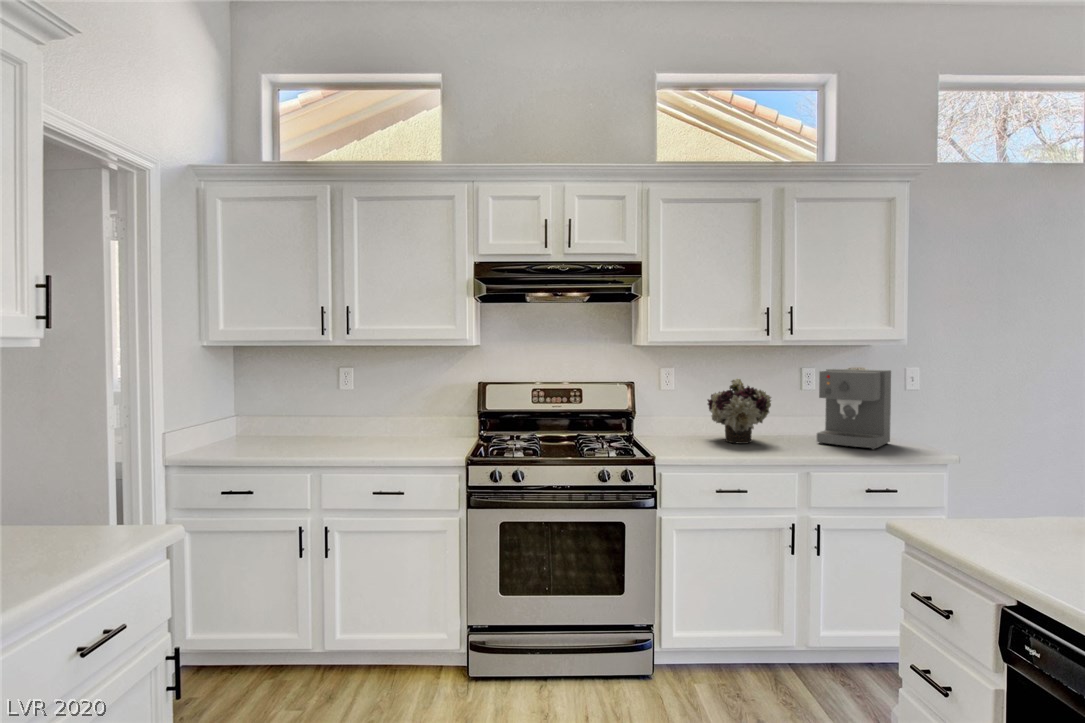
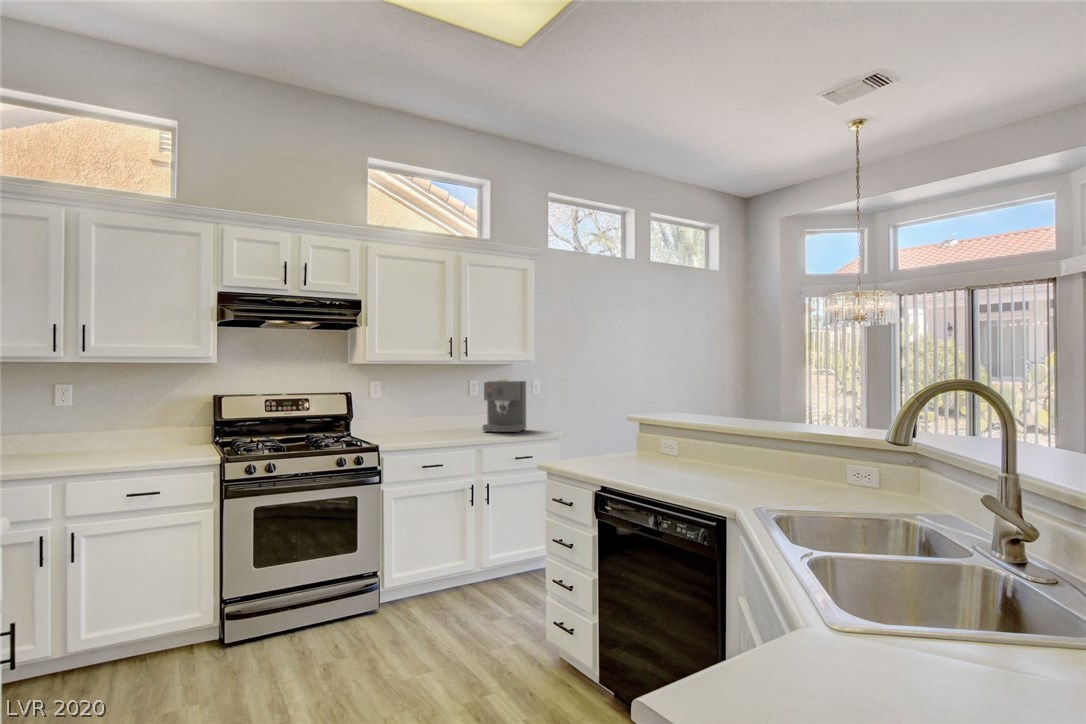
flower arrangement: present [708,378,771,444] -> none [407,388,454,435]

